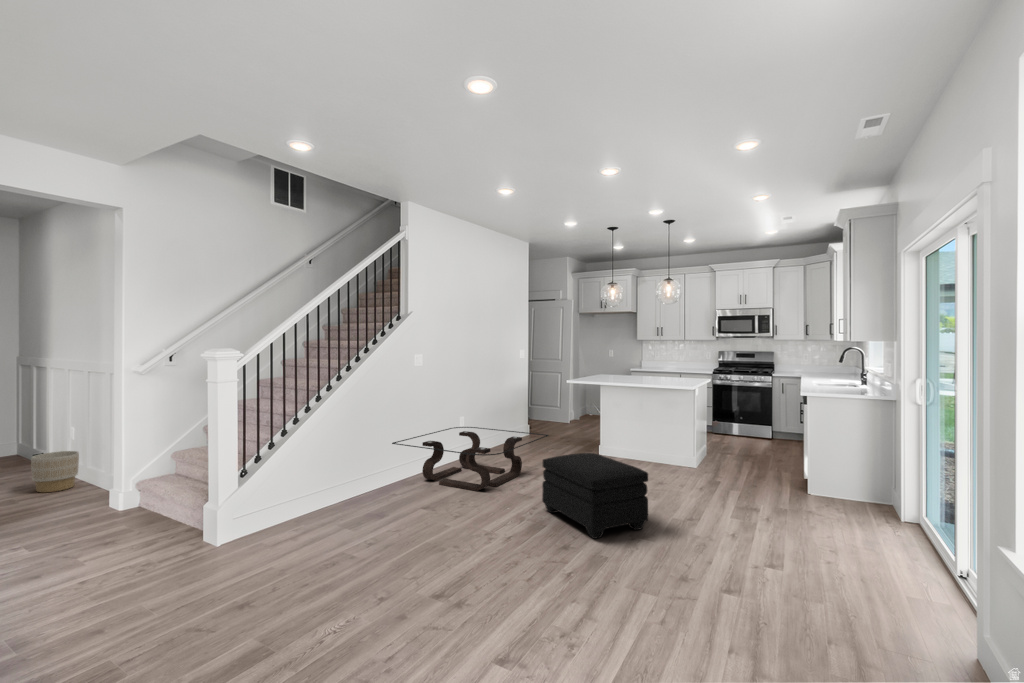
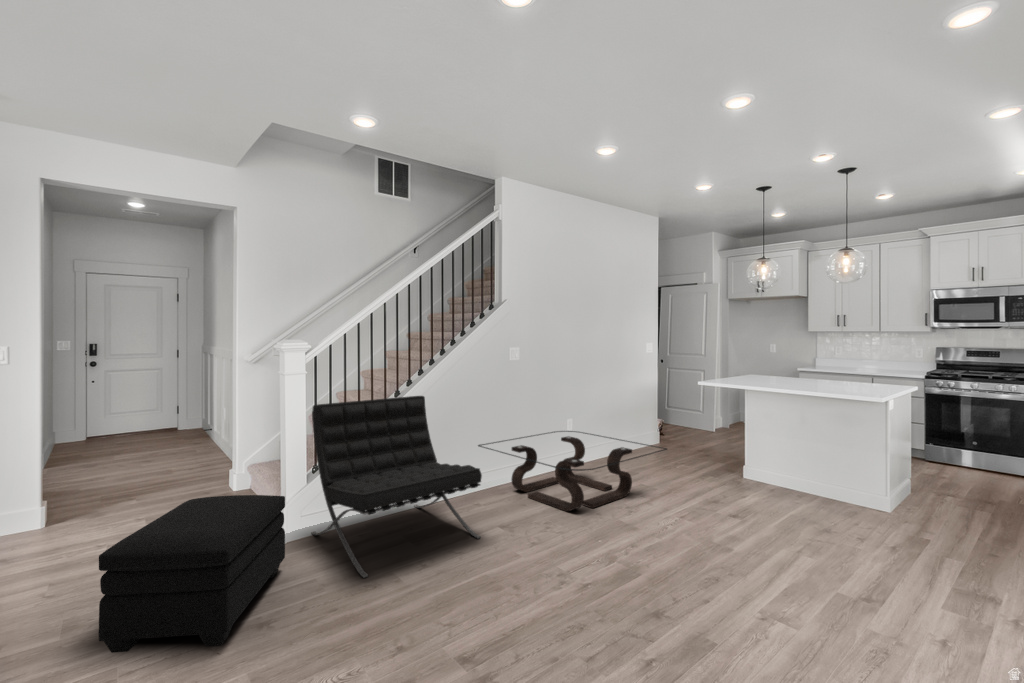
lounge chair: none [258,400,418,554] -> present [311,396,482,578]
planter: present [31,451,79,492] -> none [178,431,216,467]
ottoman: present [542,453,648,539] -> present [99,495,285,653]

